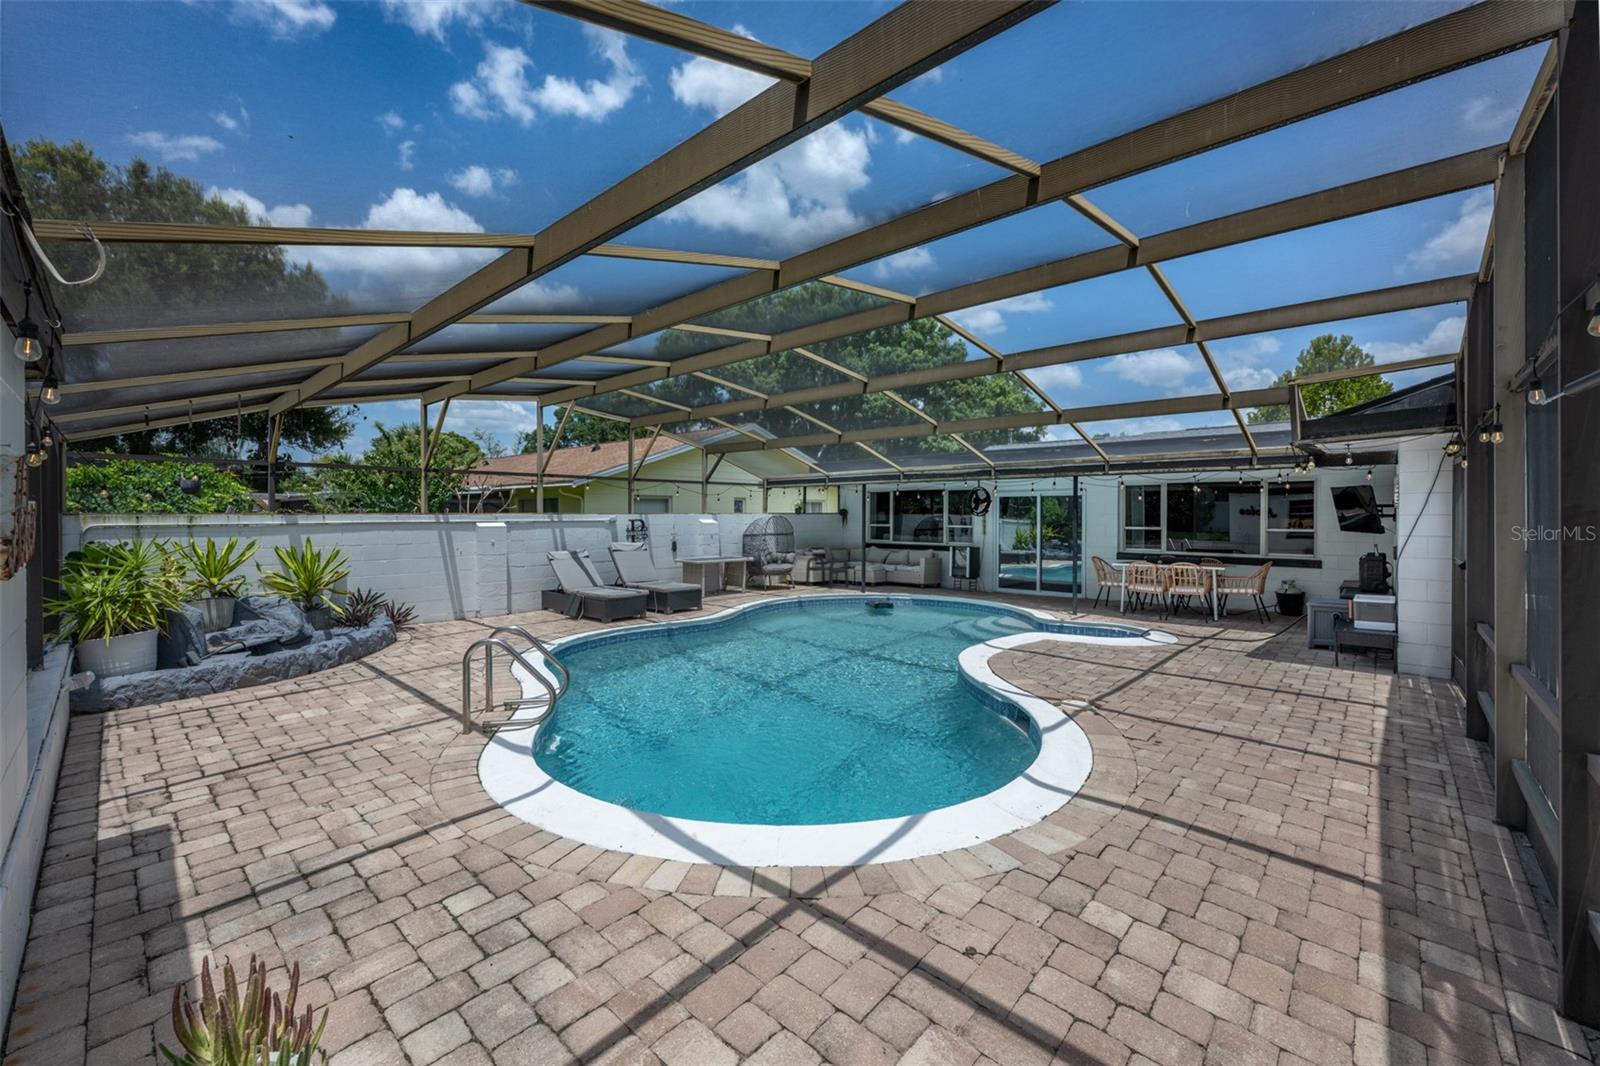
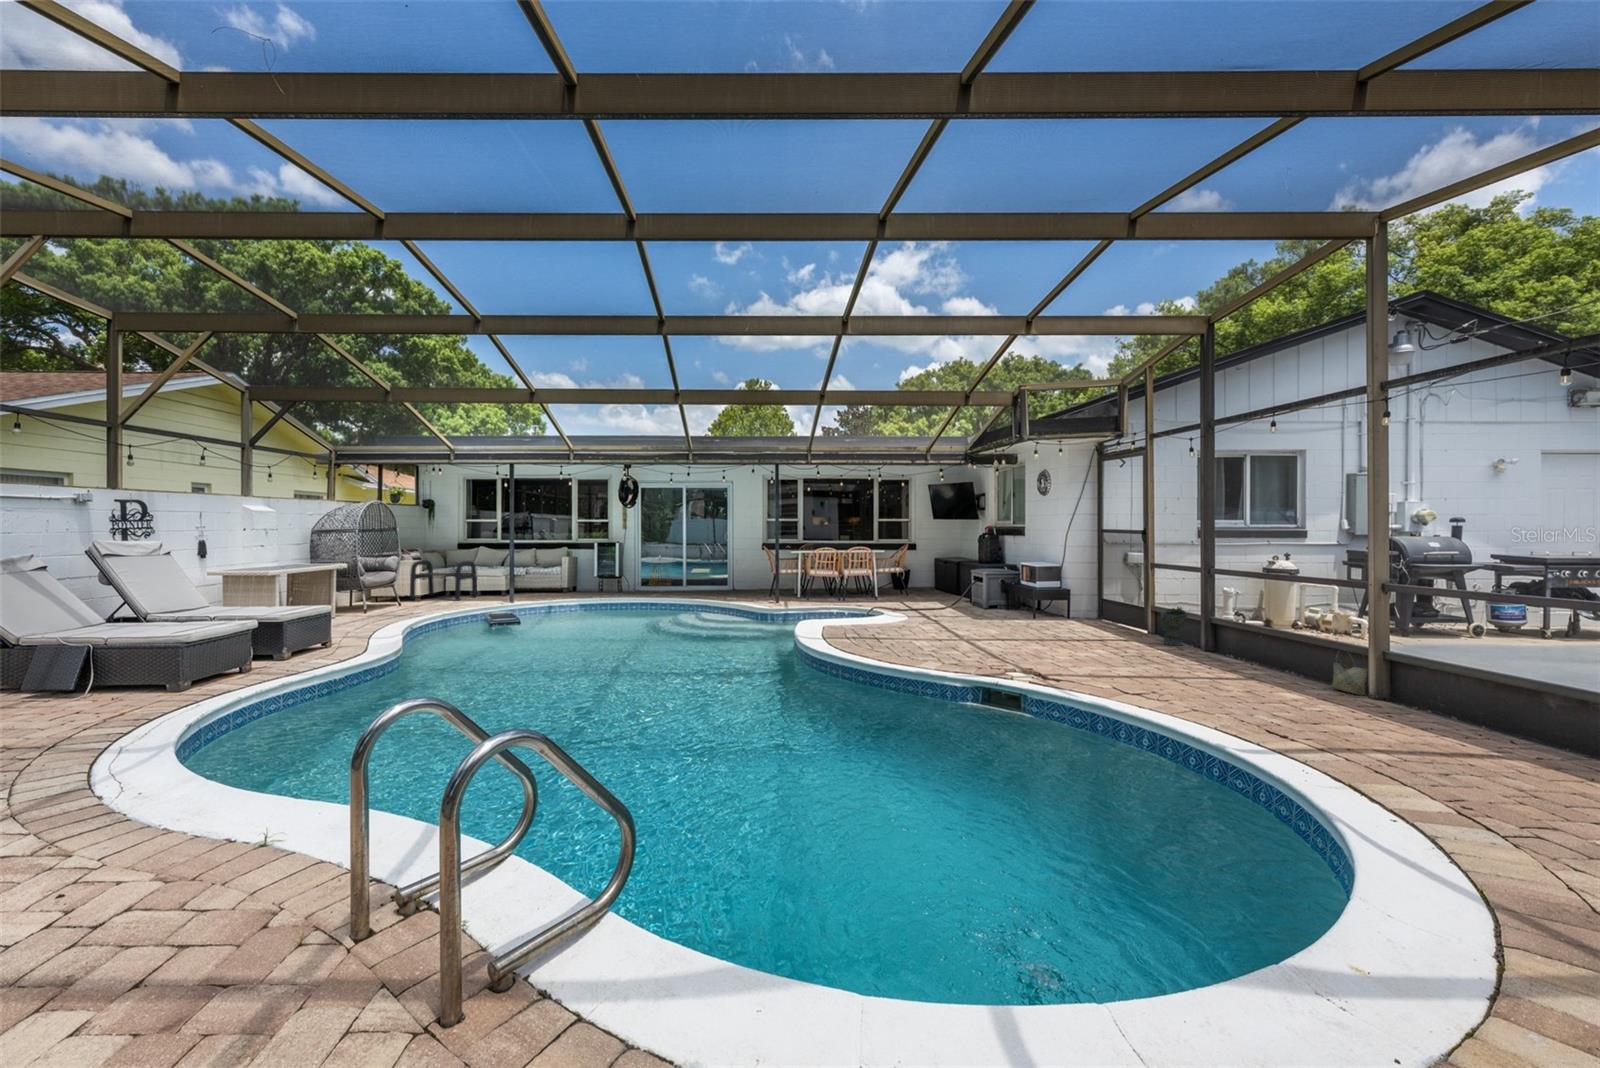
side table: present [765,561,794,590] -> present [645,556,675,585]
planter: none [1417,672,1464,730] -> present [1161,607,1187,646]
woven basket: none [1456,753,1497,826] -> present [1331,663,1368,695]

